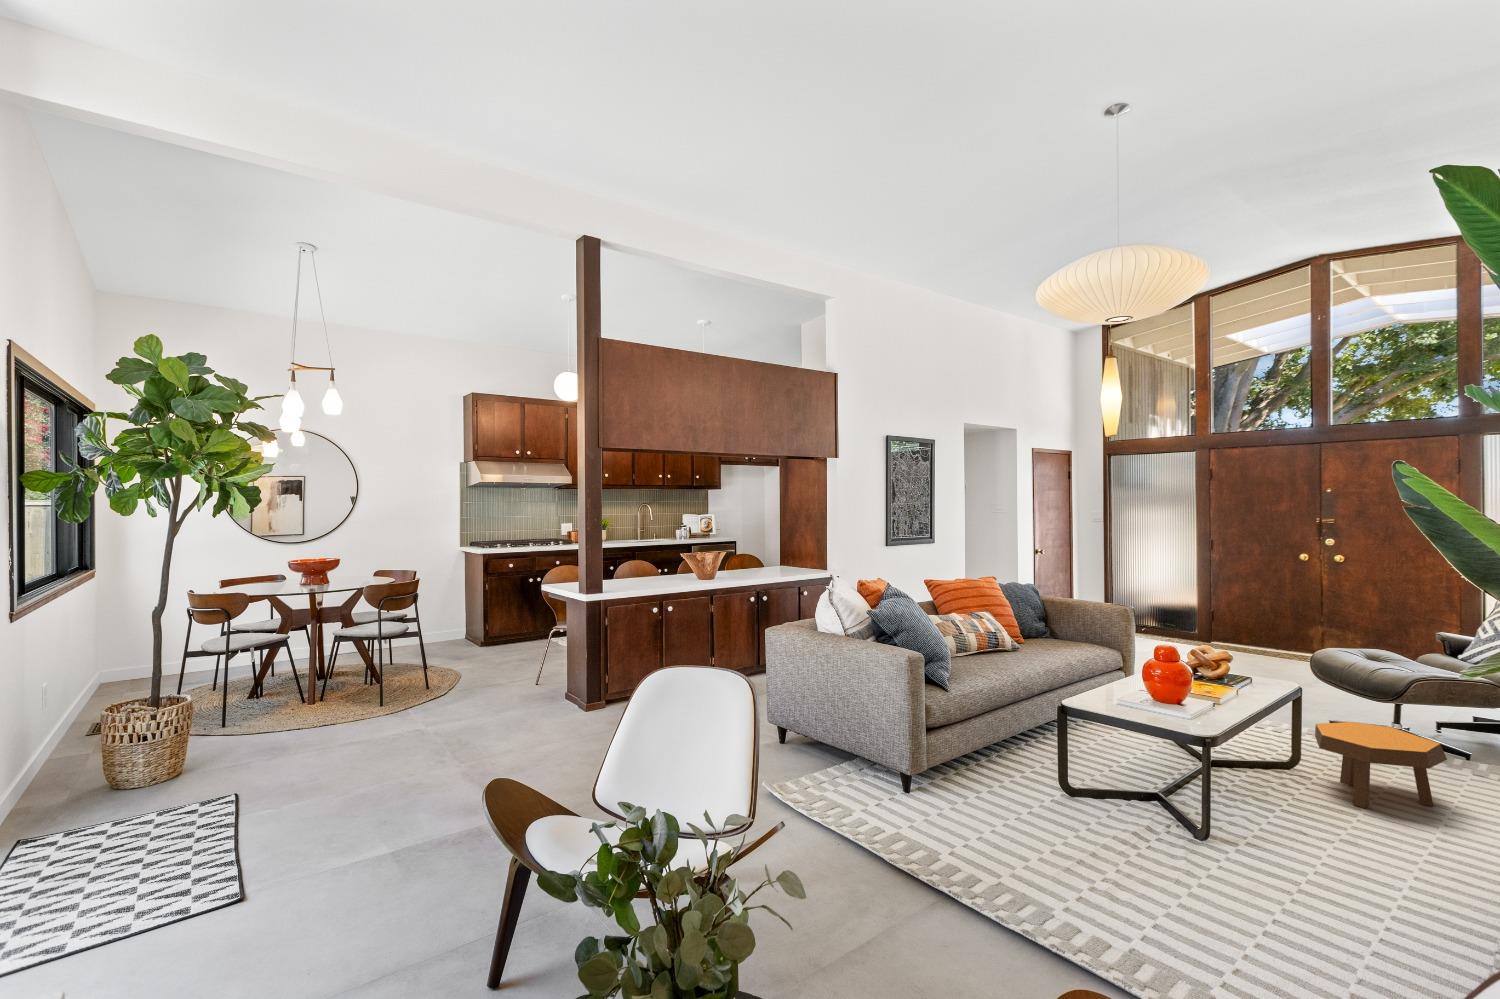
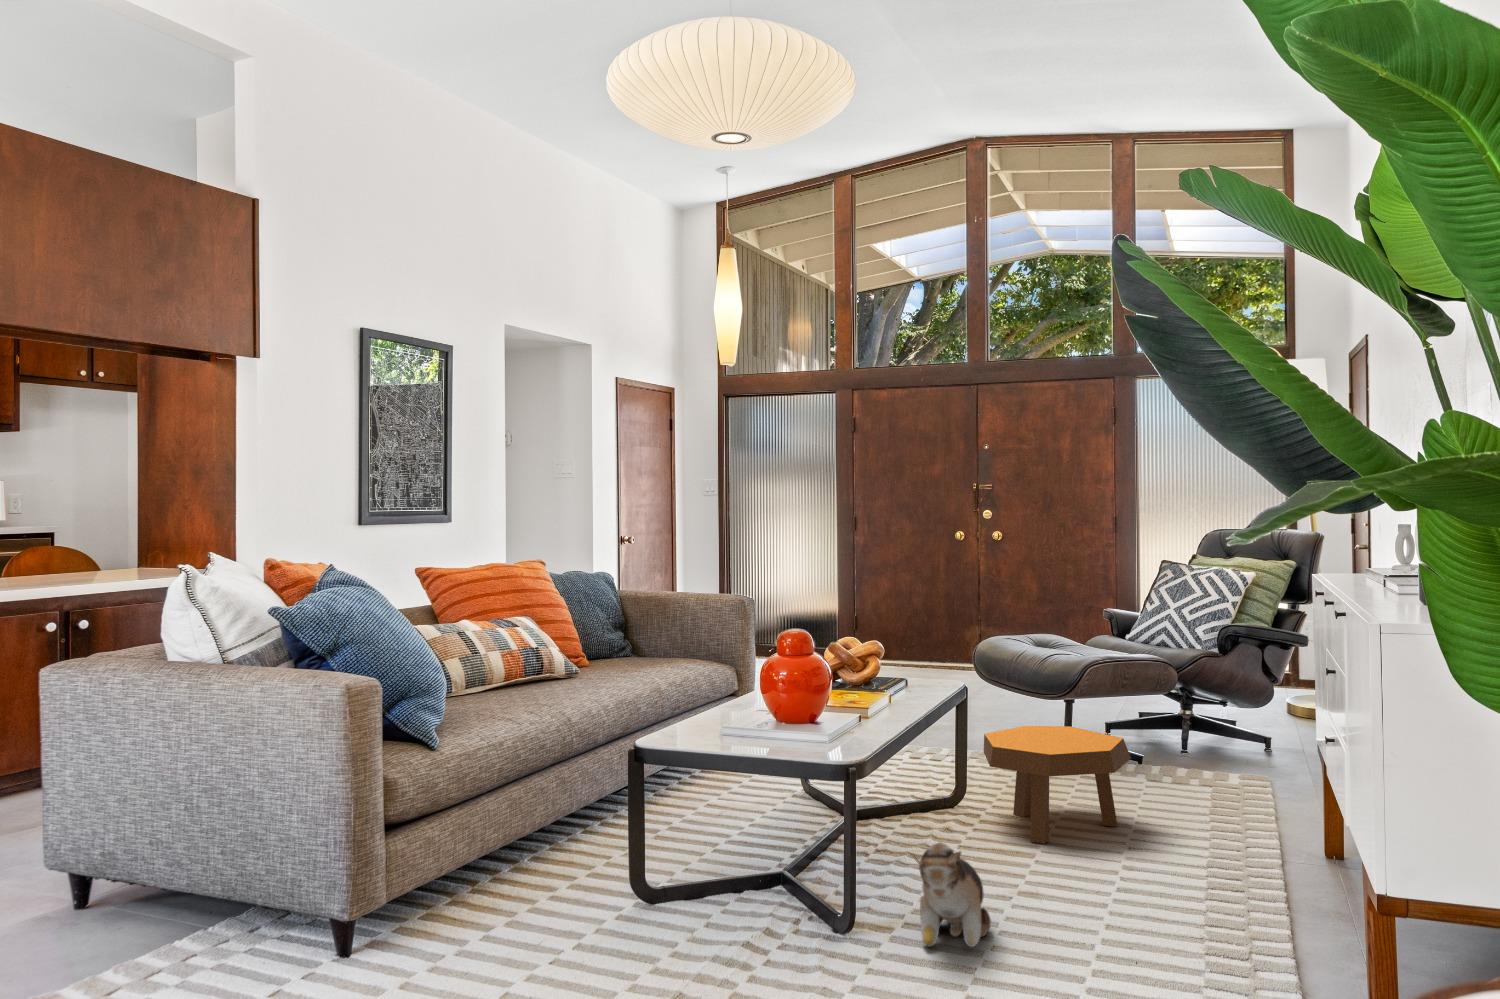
plush toy: none [1251,798,1314,868] -> present [912,842,991,947]

